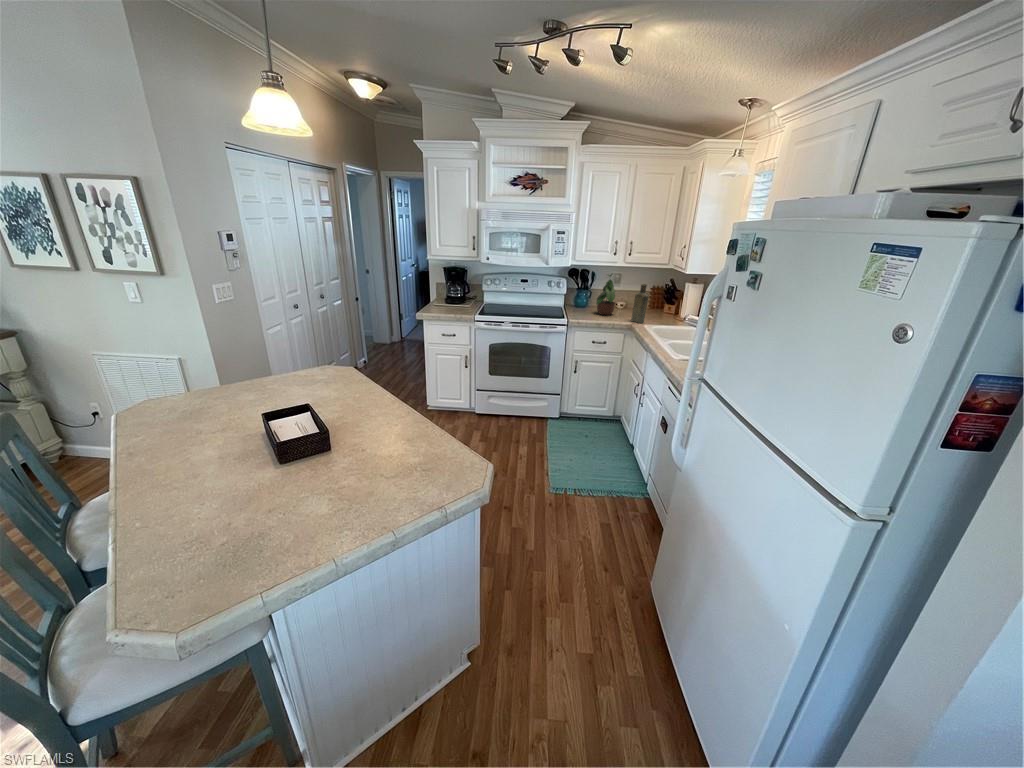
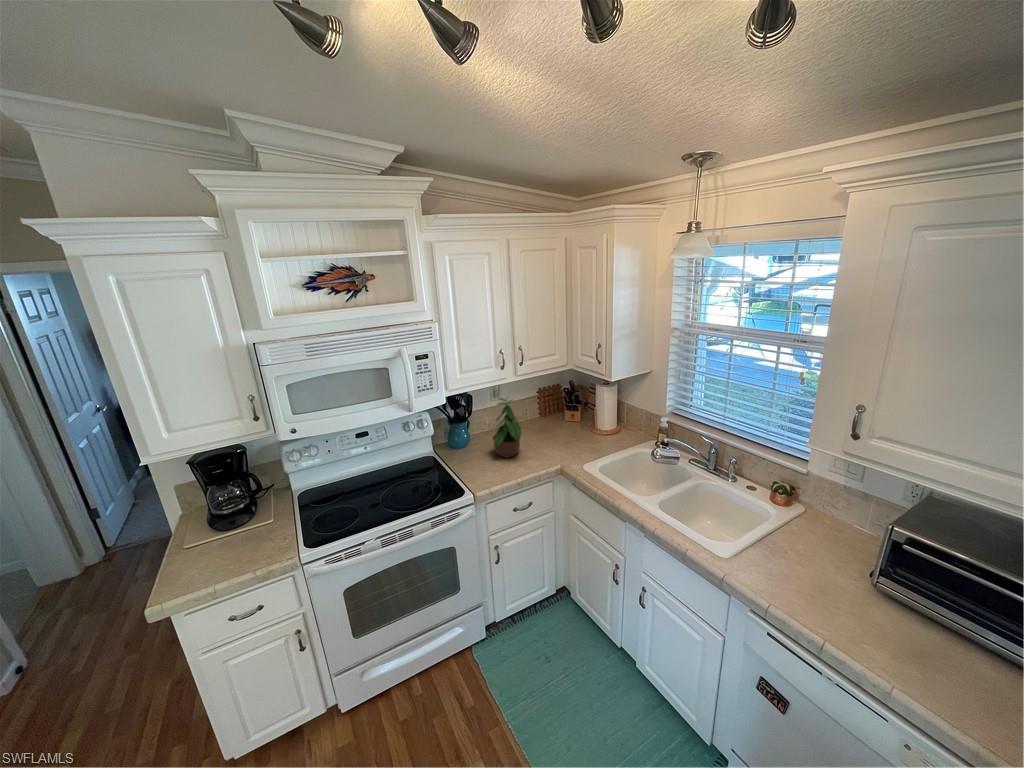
bottle: present [631,284,648,323] -> none [553,407,575,463]

